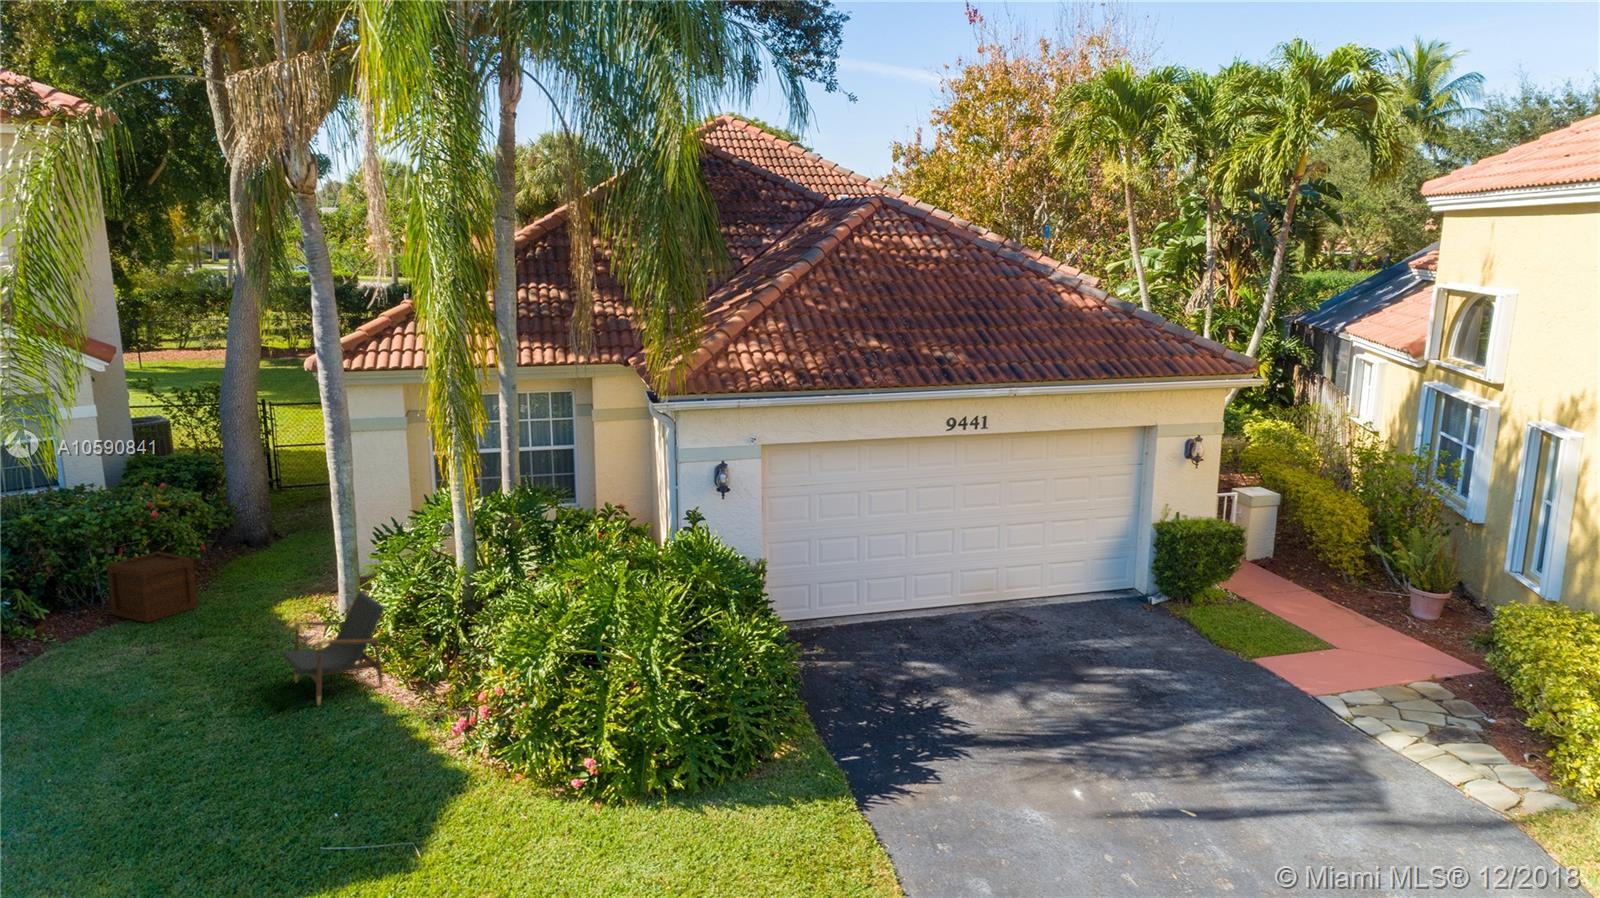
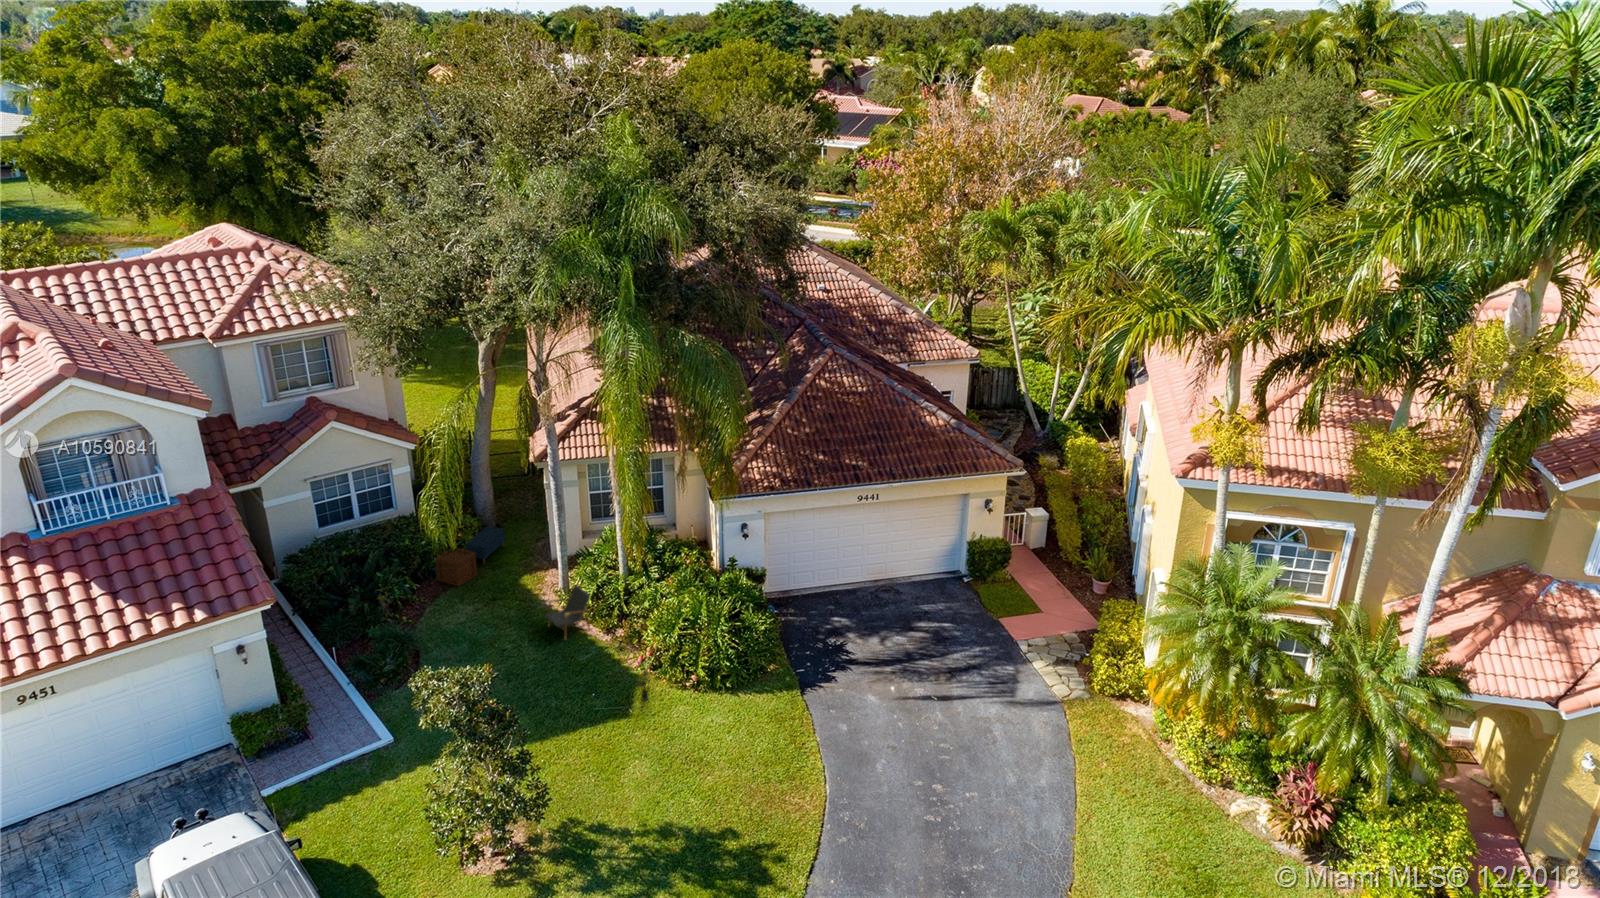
bench: none [190,533,282,593] -> present [466,527,505,563]
potted plant: none [431,740,479,825] -> present [636,671,650,700]

